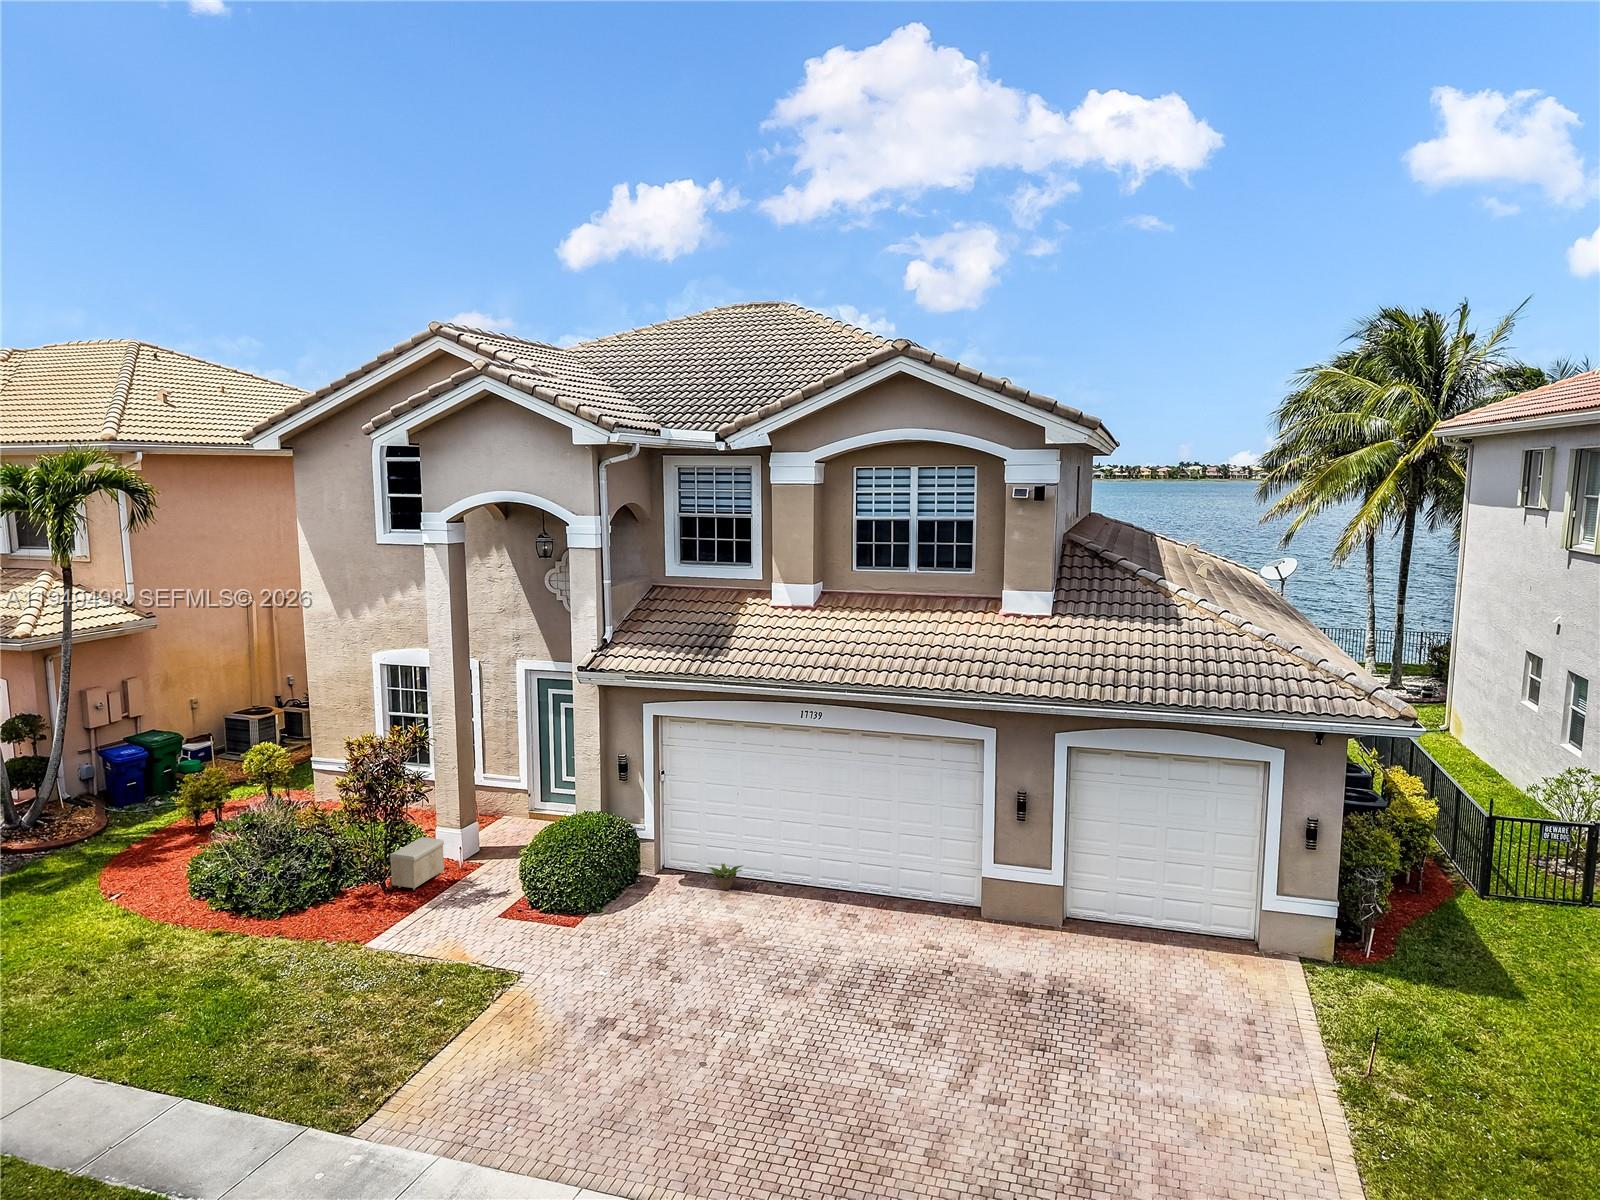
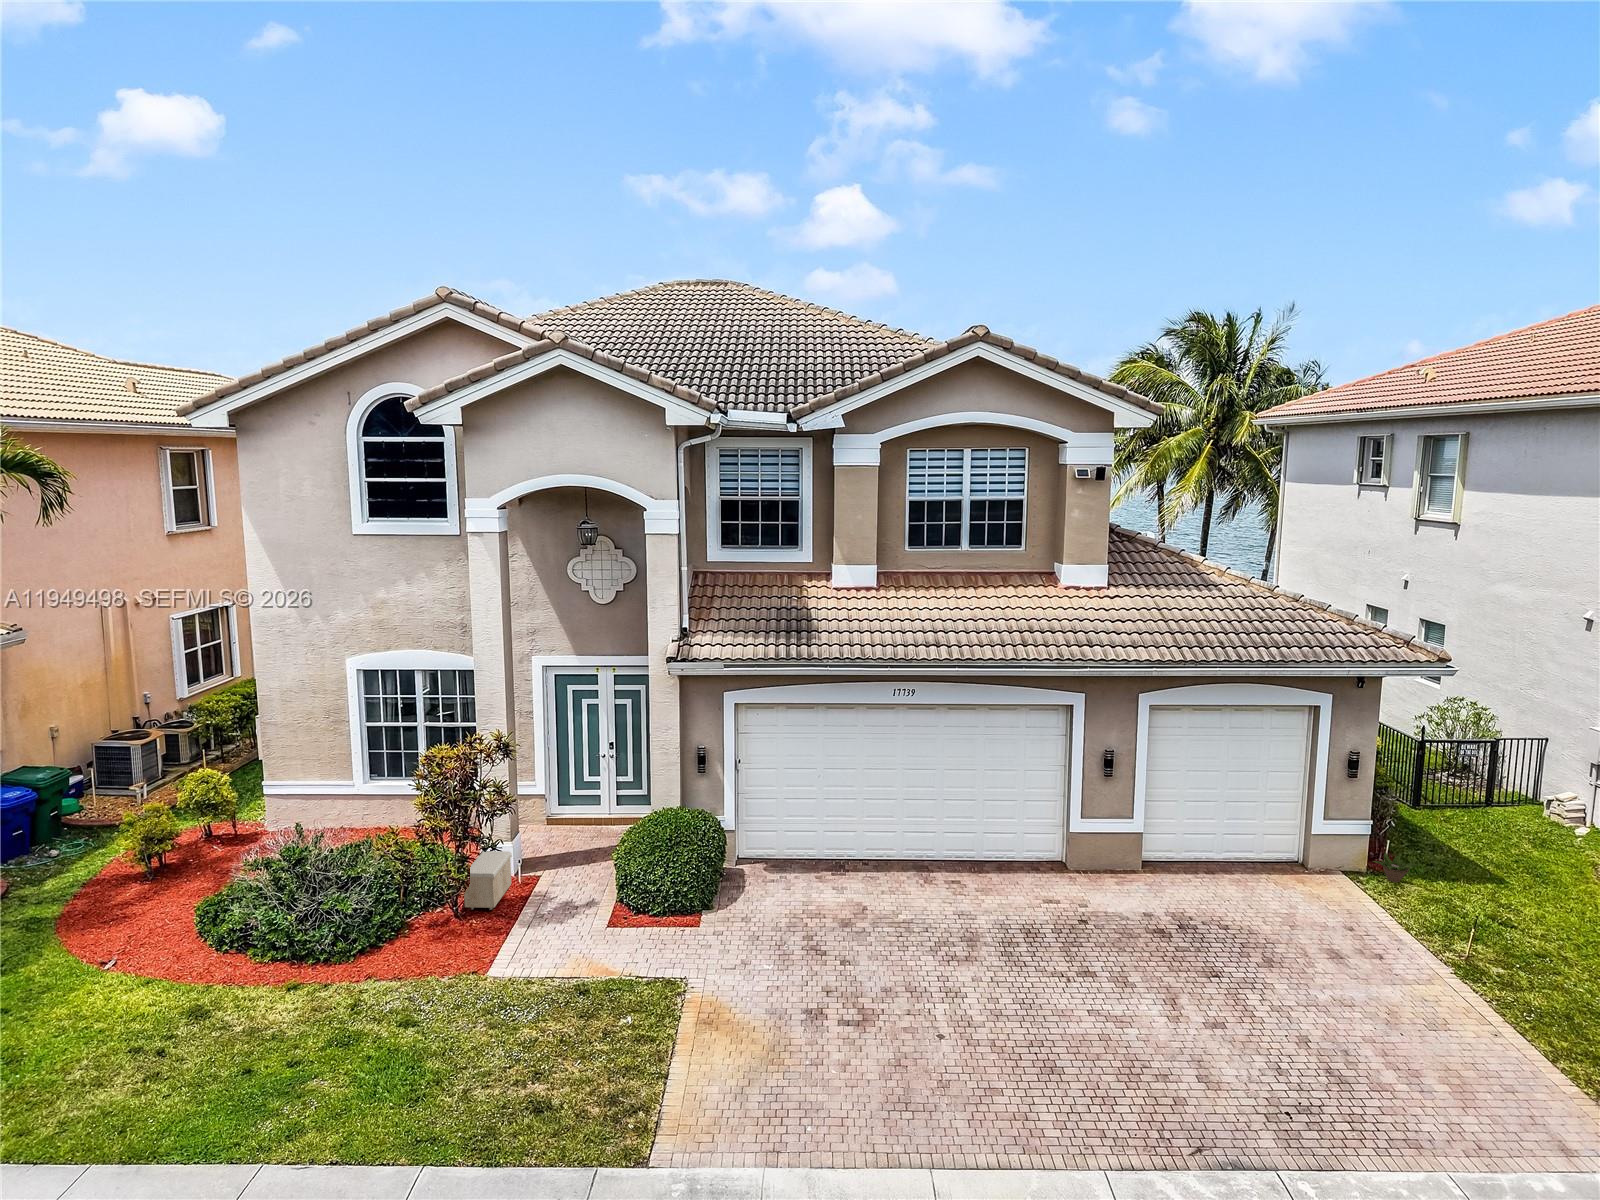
decorative plant: present [708,864,742,890] -> present [1373,852,1418,882]

